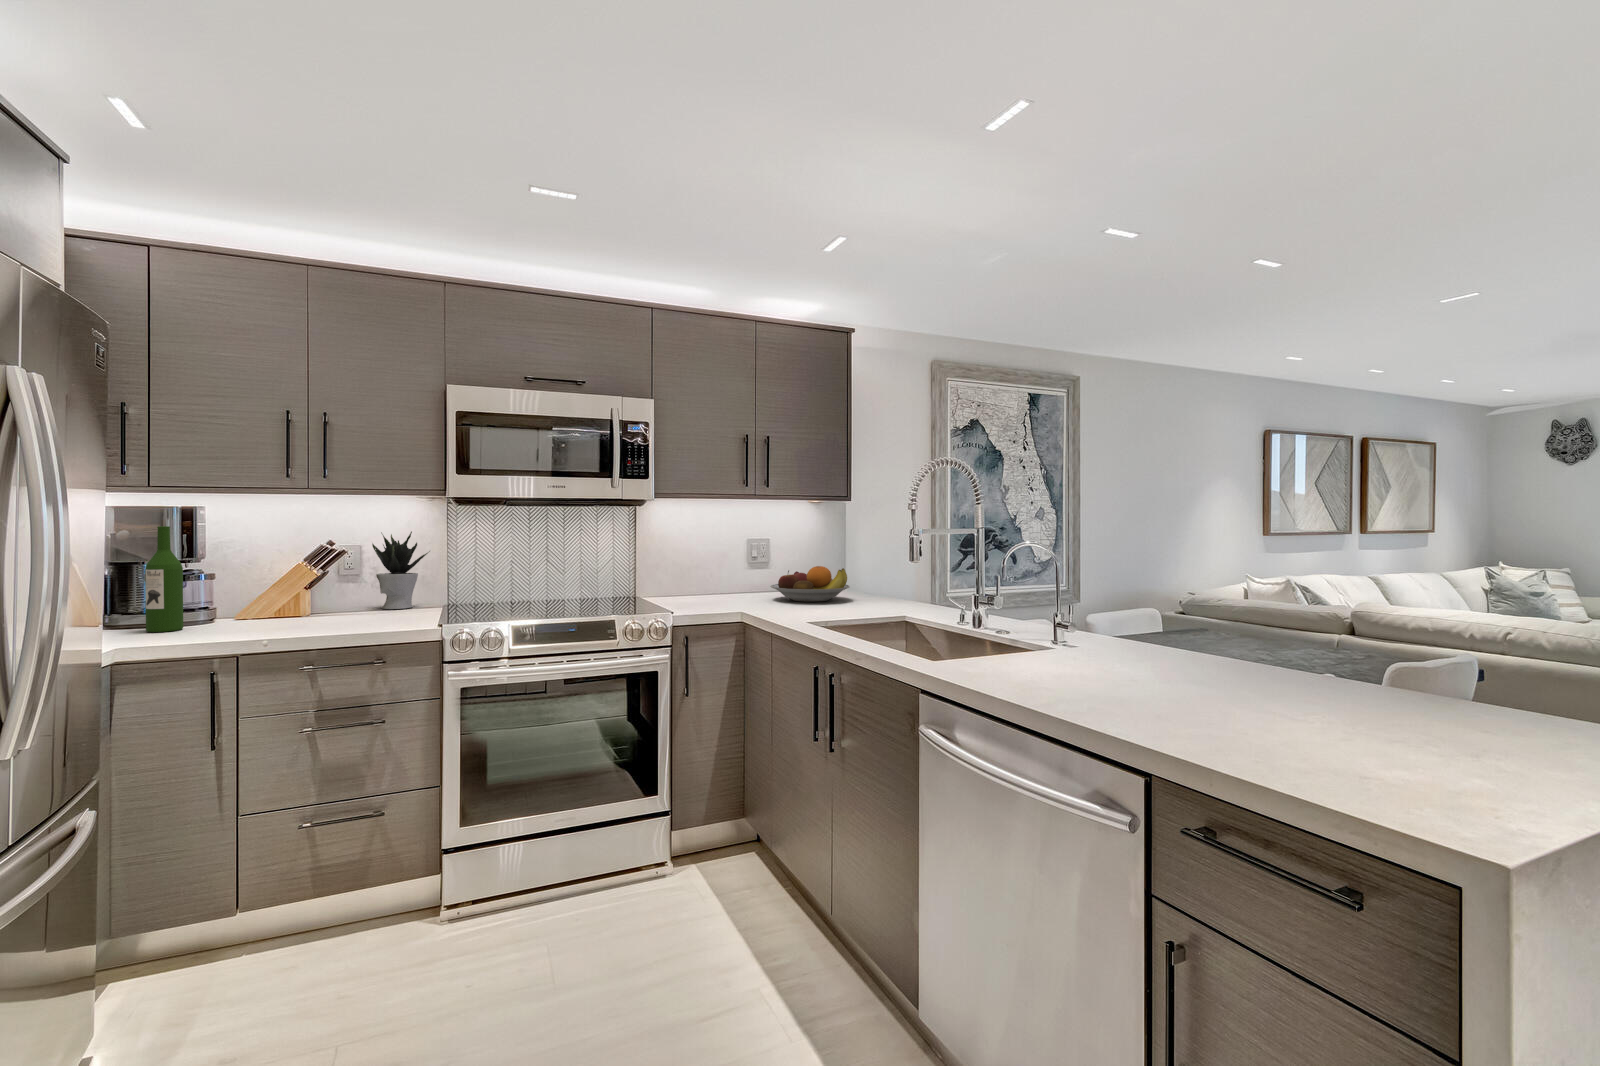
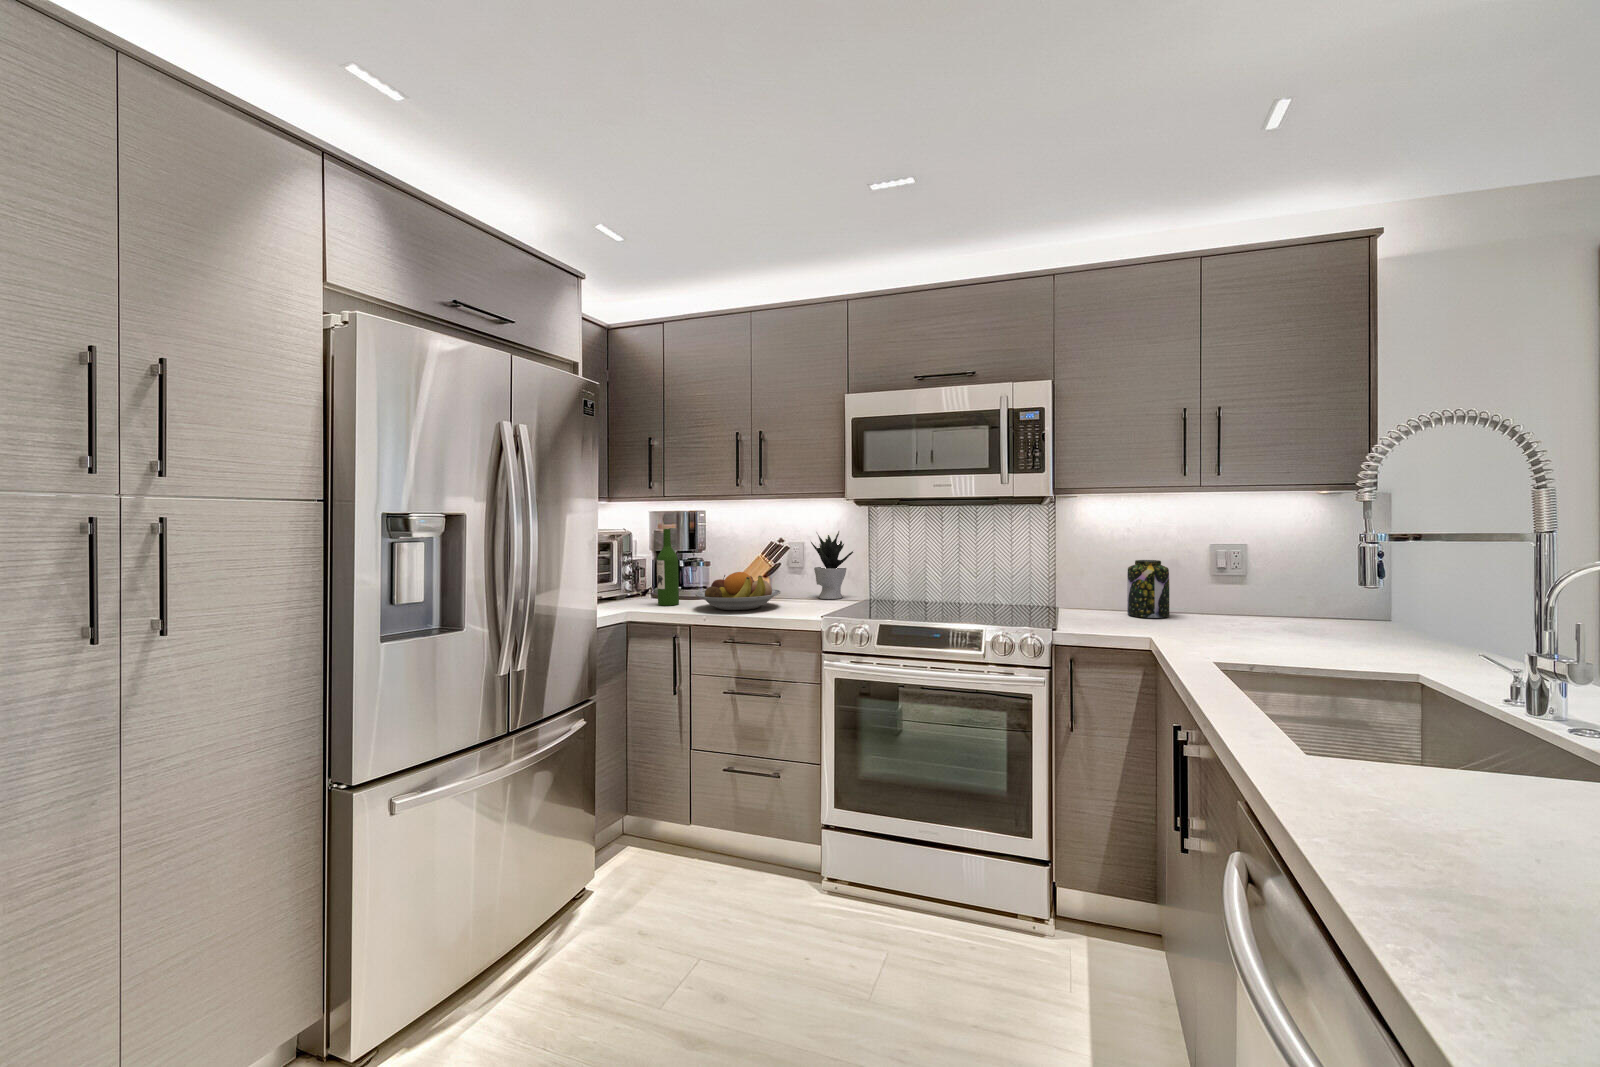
jar: none [703,556,733,601] -> present [1127,560,1170,618]
fruit bowl: present [771,566,850,602] -> present [695,572,781,610]

